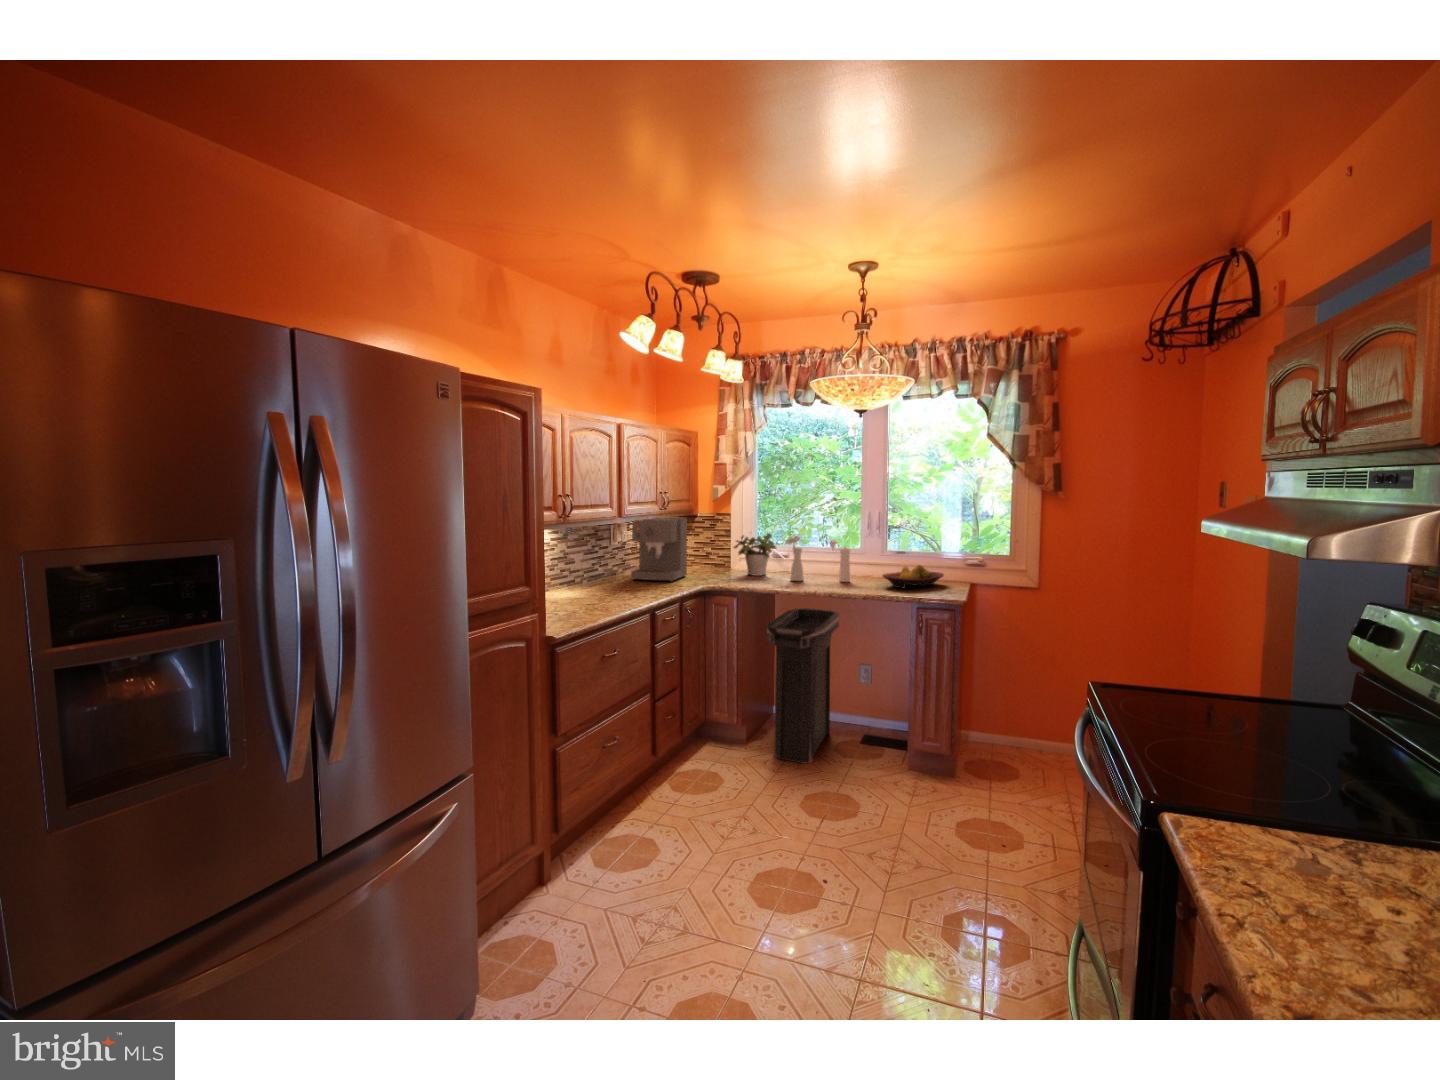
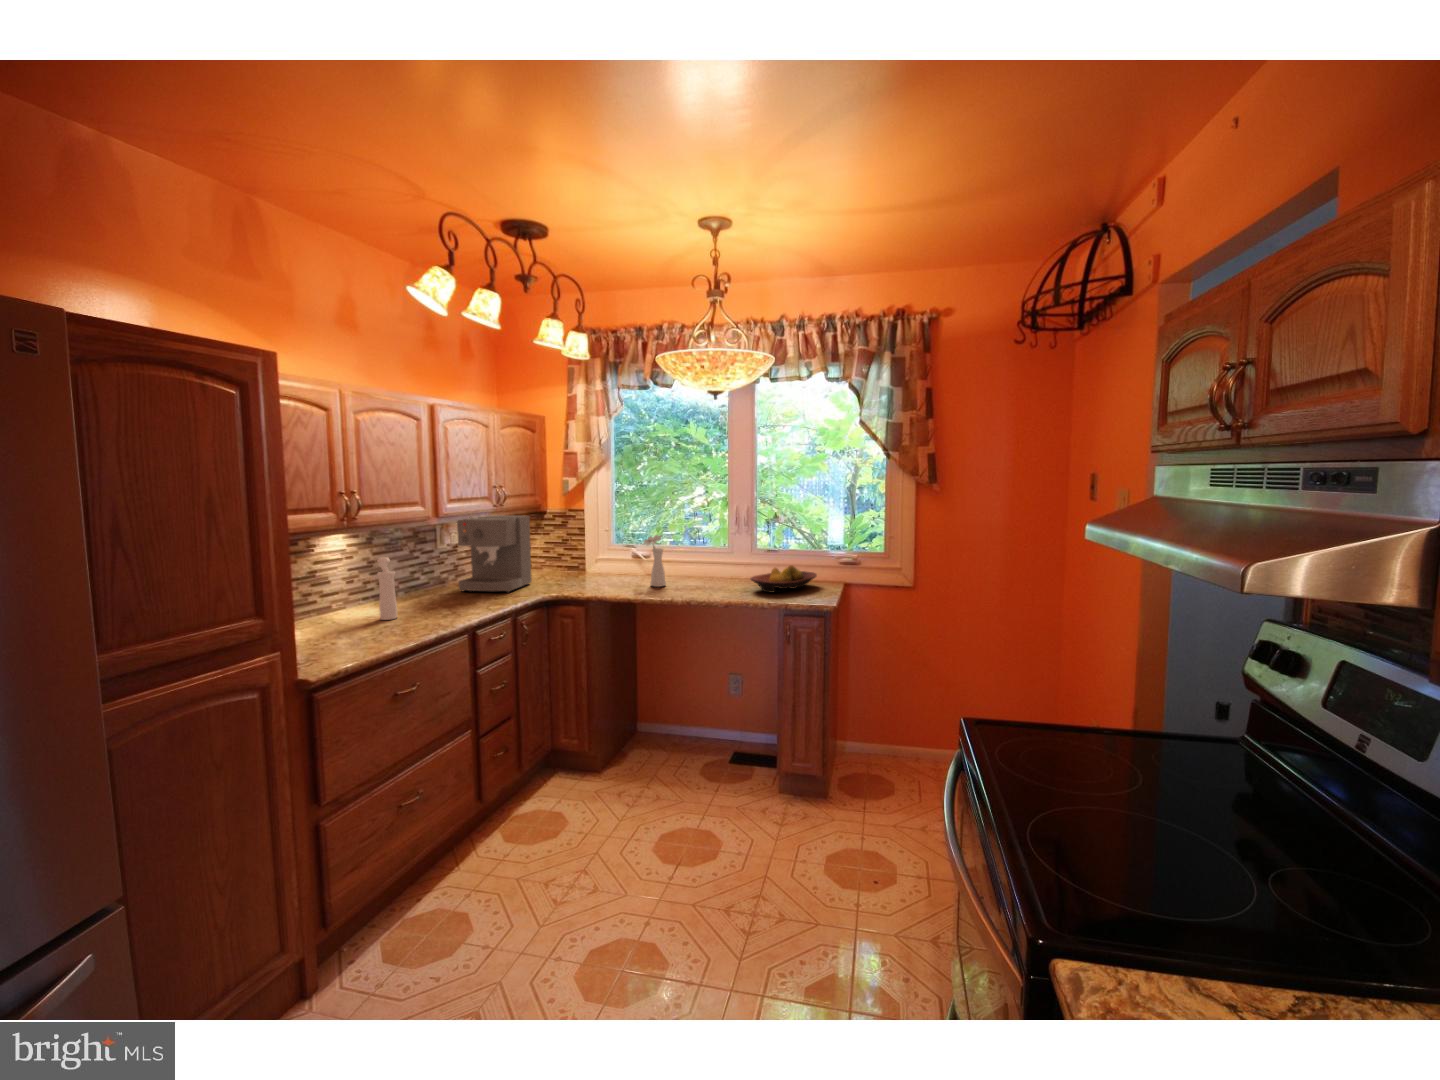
potted plant: present [734,533,776,576] -> none [587,532,637,580]
pepper mill: present [830,540,850,582] -> present [377,557,397,620]
trash can: present [767,608,839,764] -> none [619,615,707,797]

